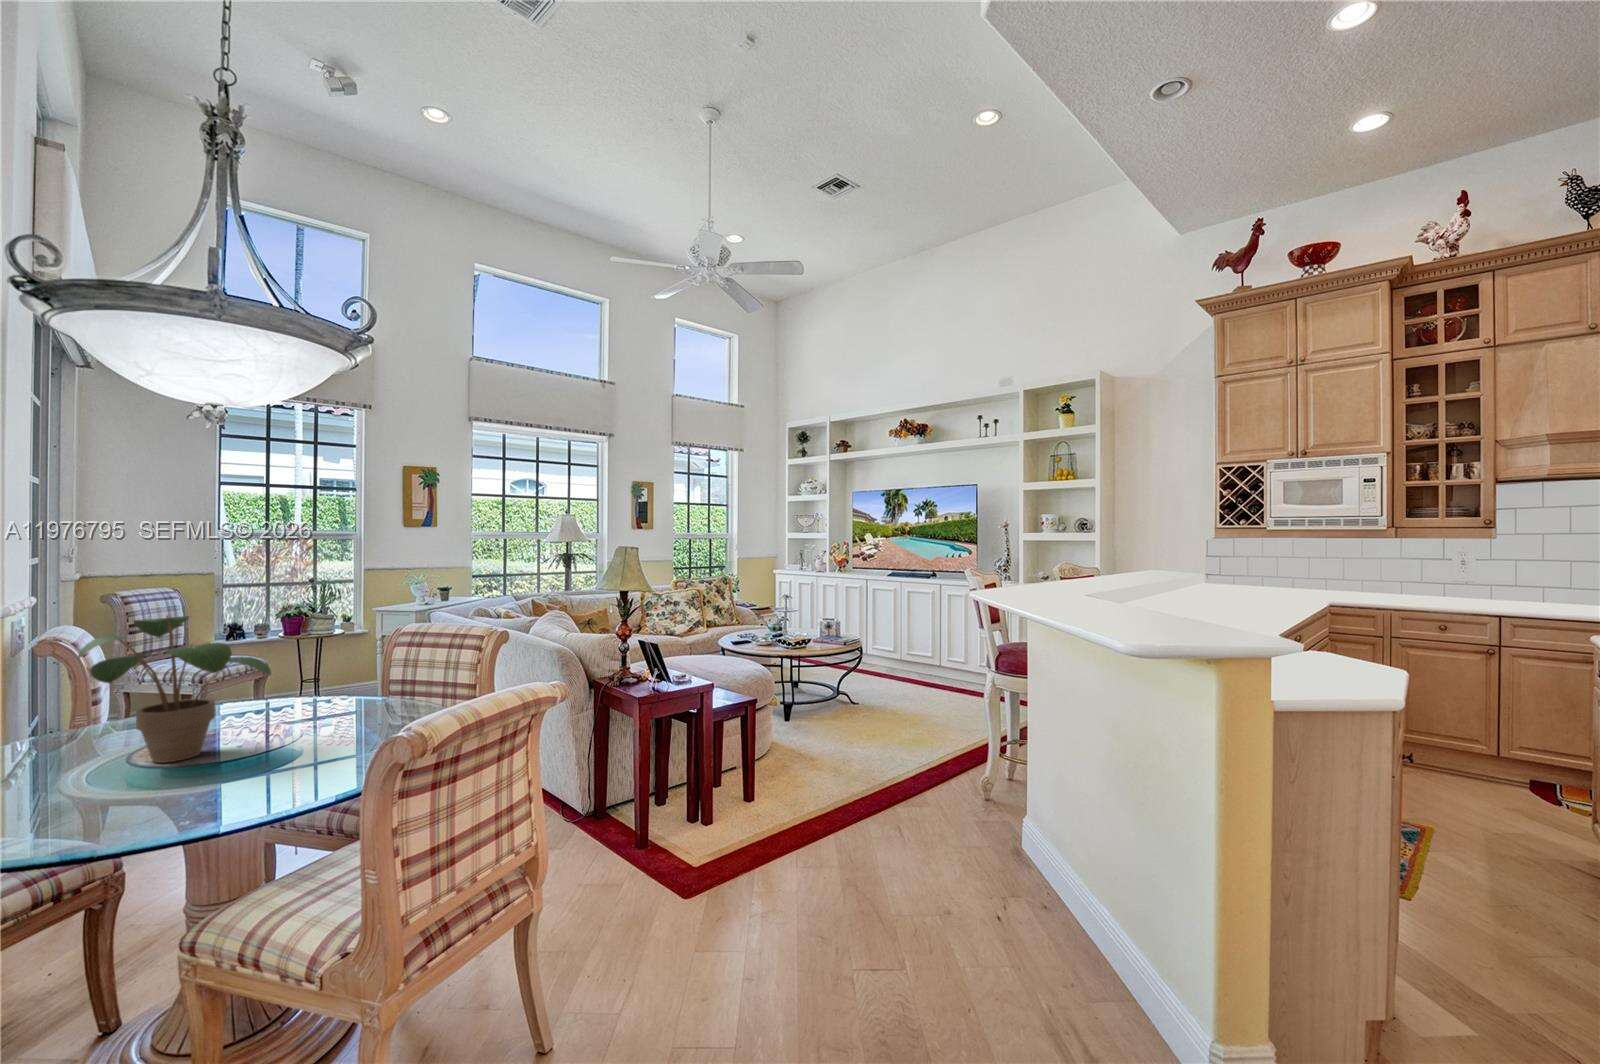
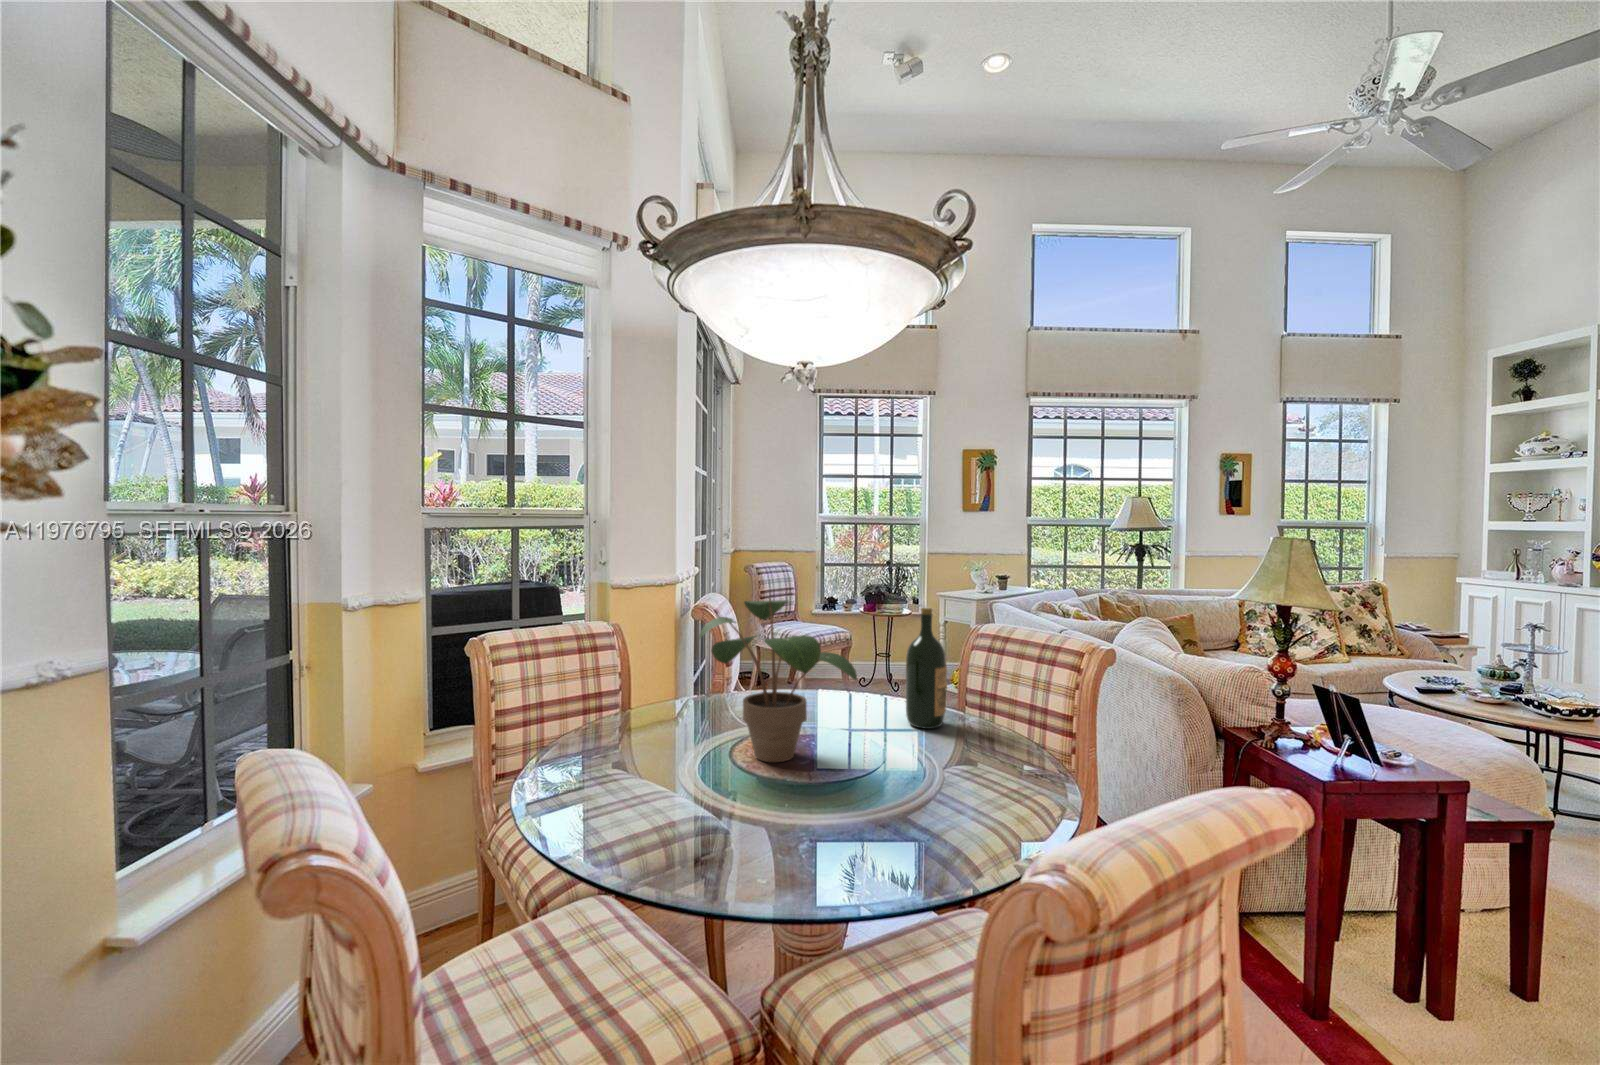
wine bottle: none [324,613,364,712] -> present [906,608,947,729]

